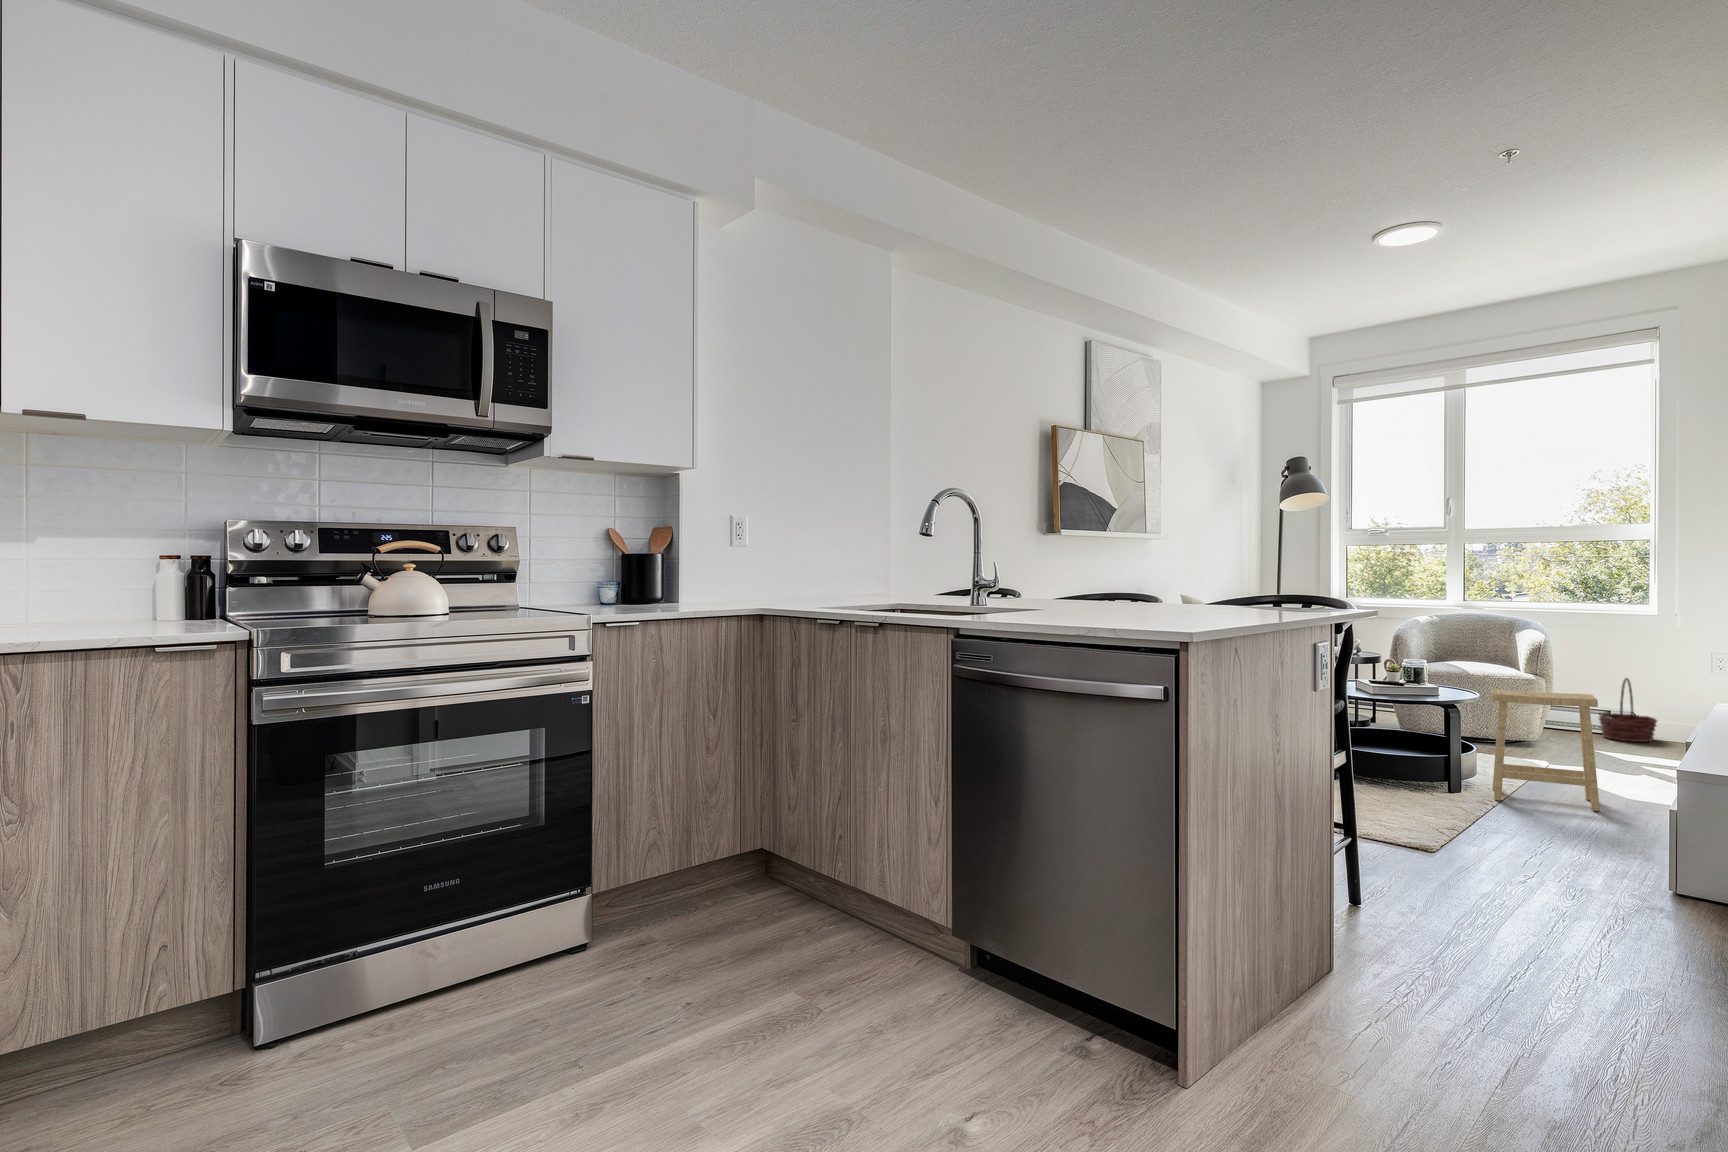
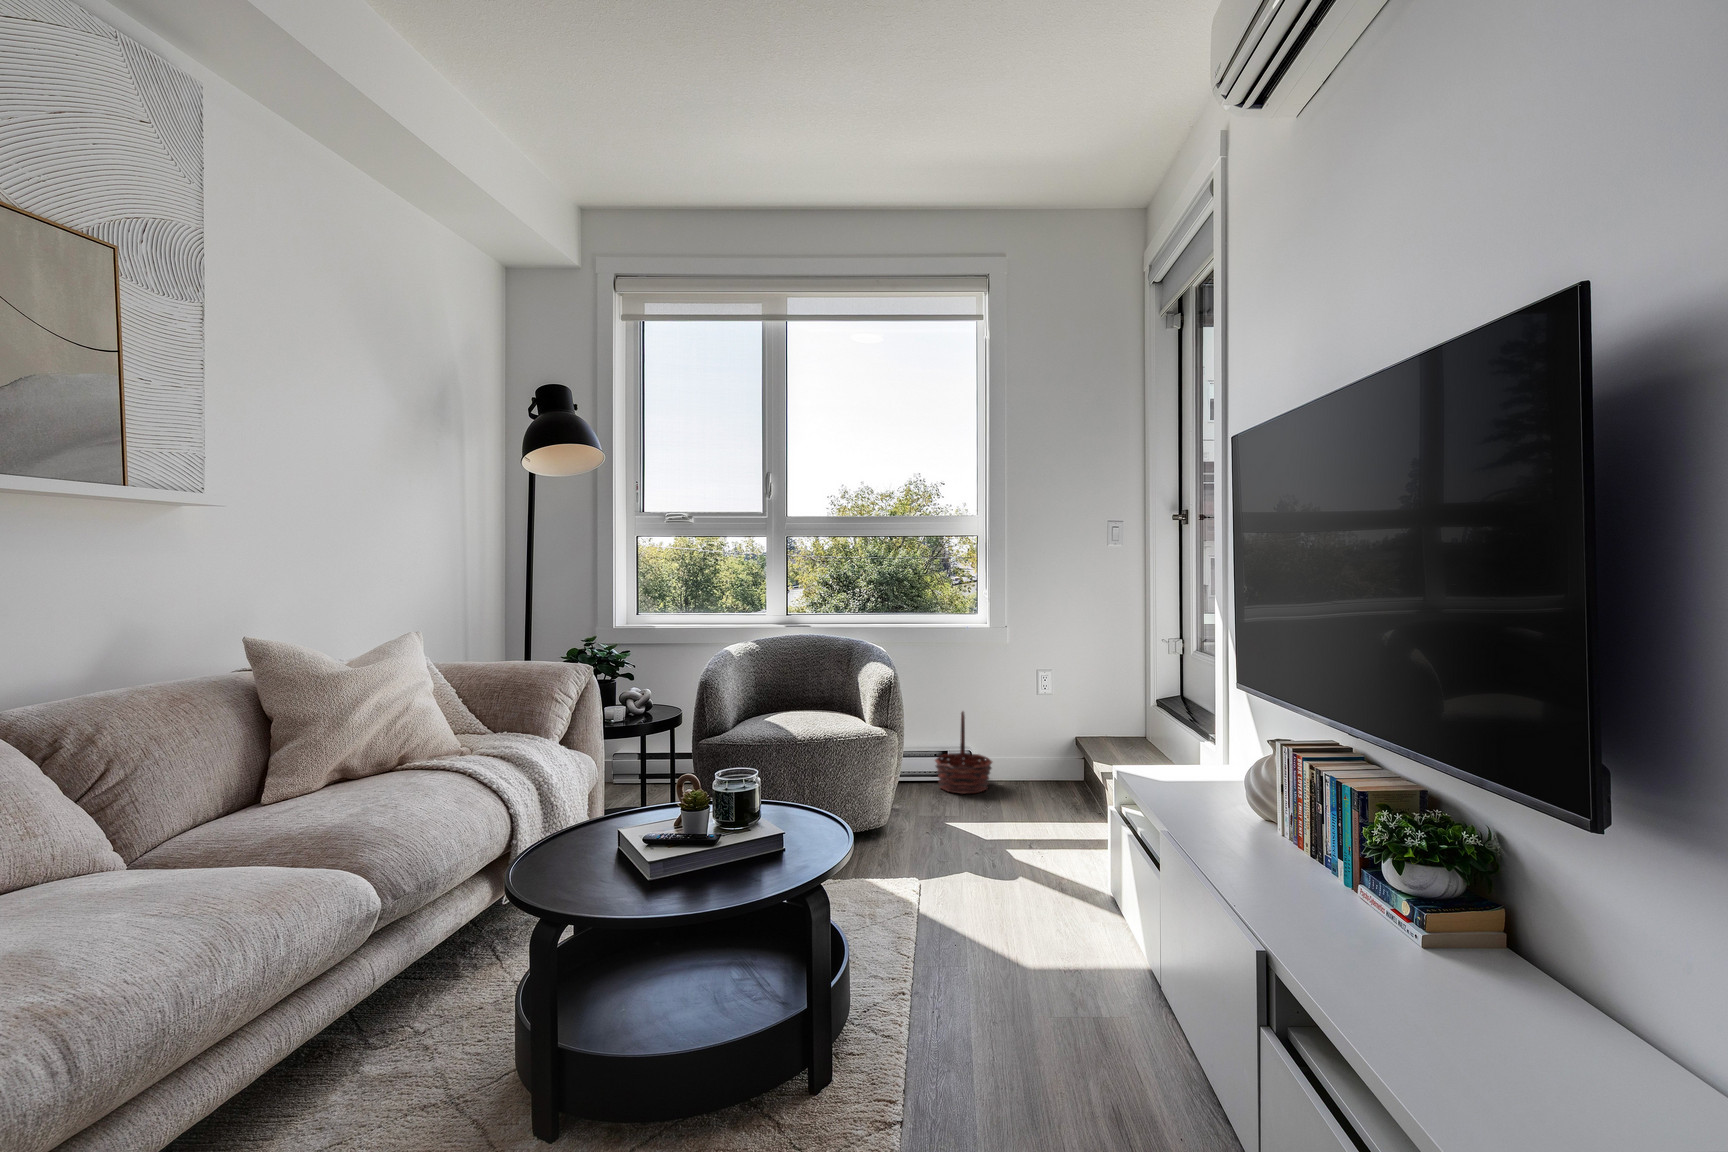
footstool: present [1491,689,1600,811] -> none [894,829,1072,1081]

